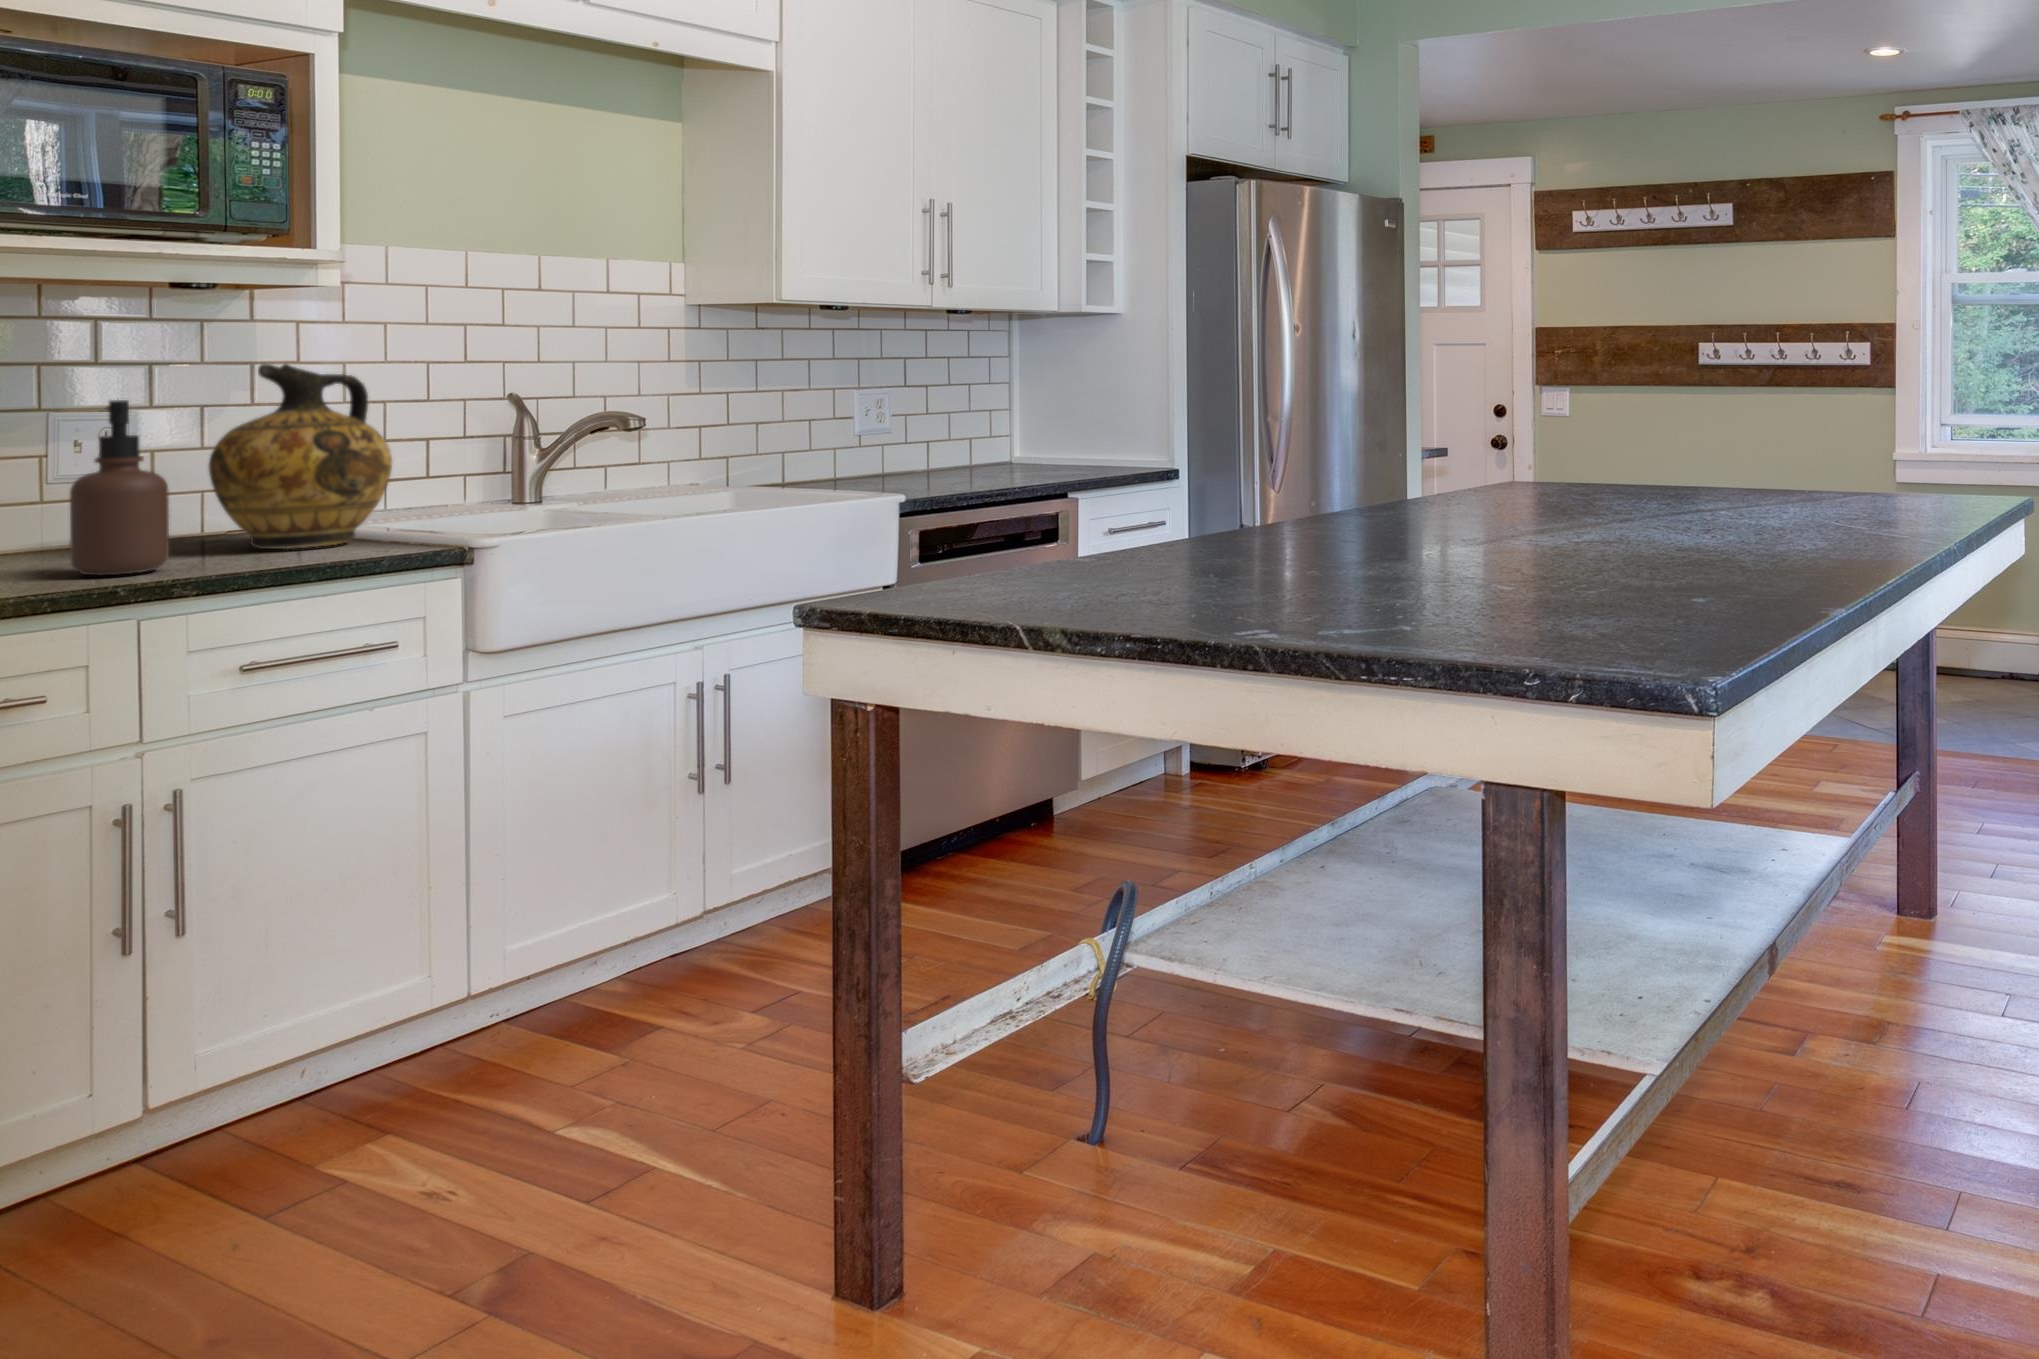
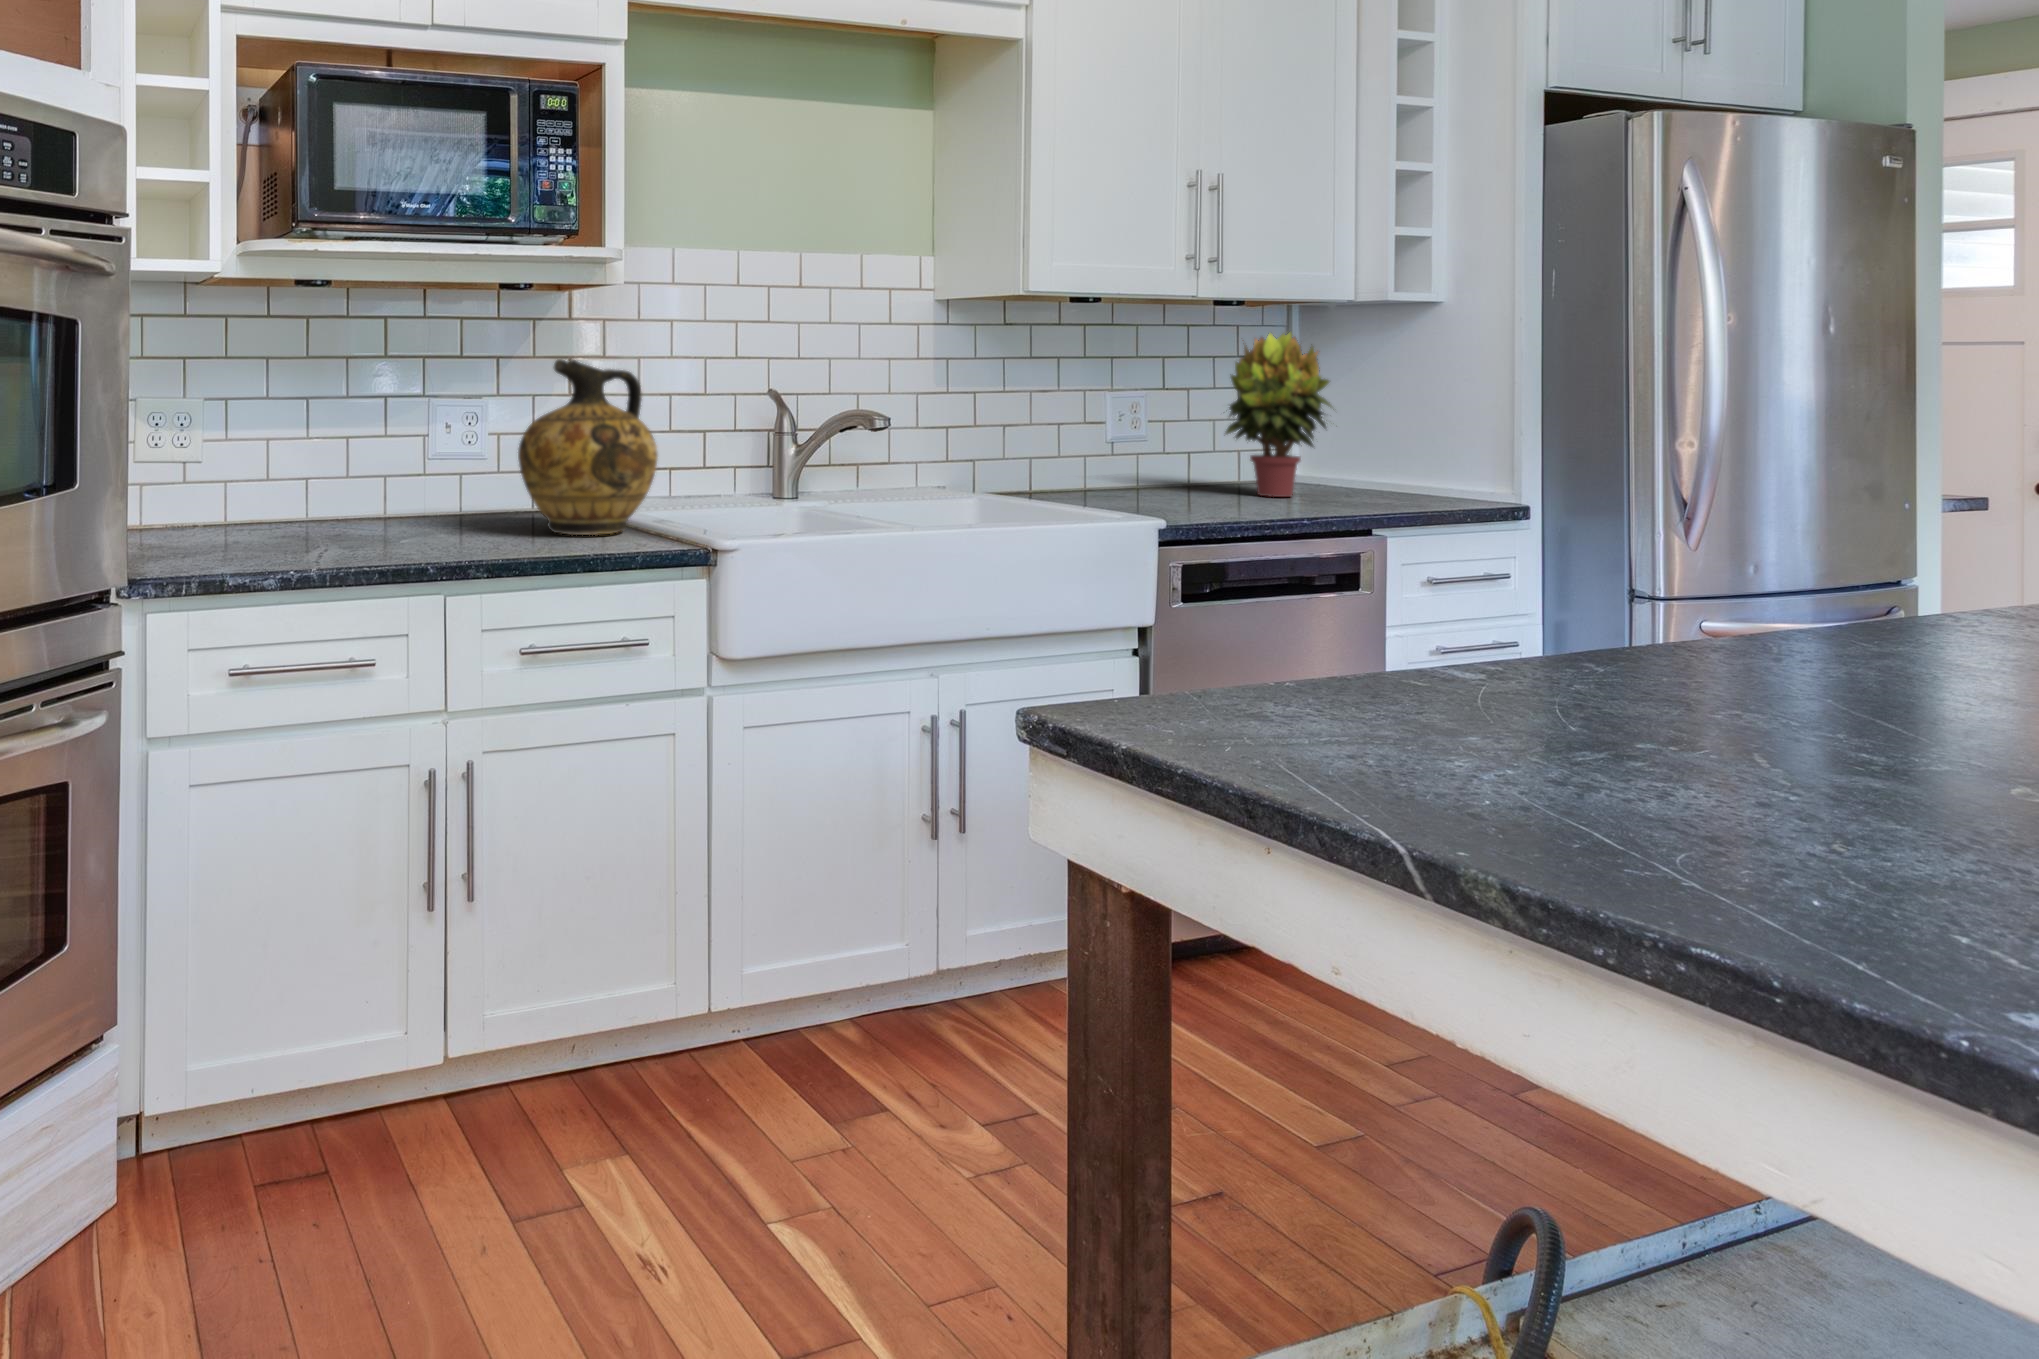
potted plant: none [950,336,1044,474] -> present [1226,332,1332,497]
soap dispenser: present [70,400,169,575] -> none [410,392,478,551]

